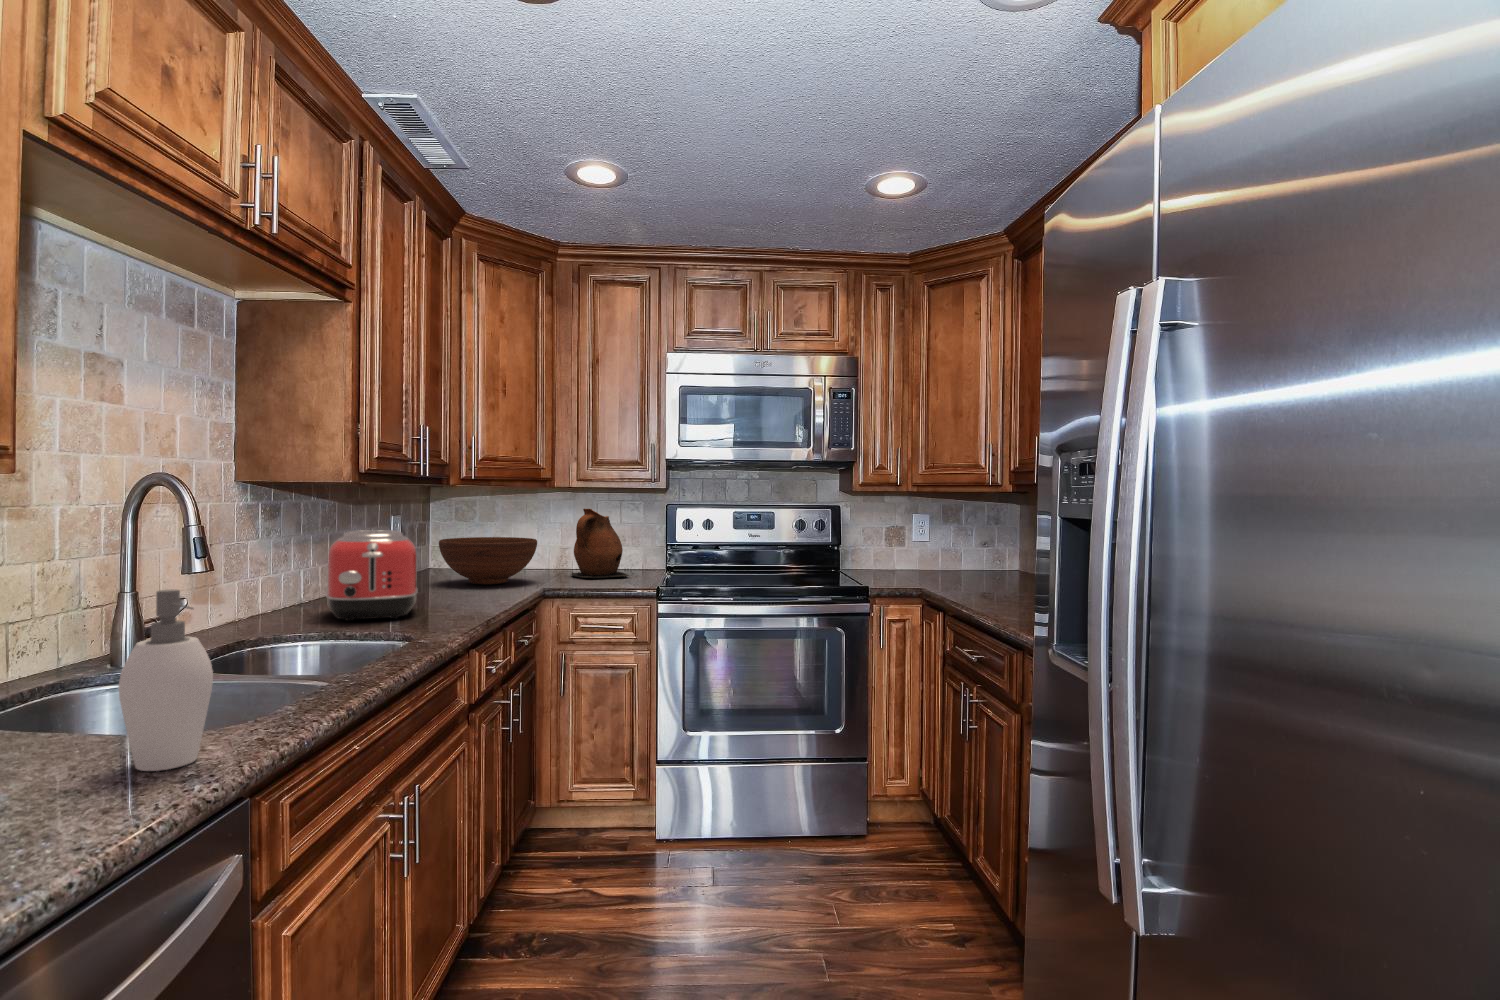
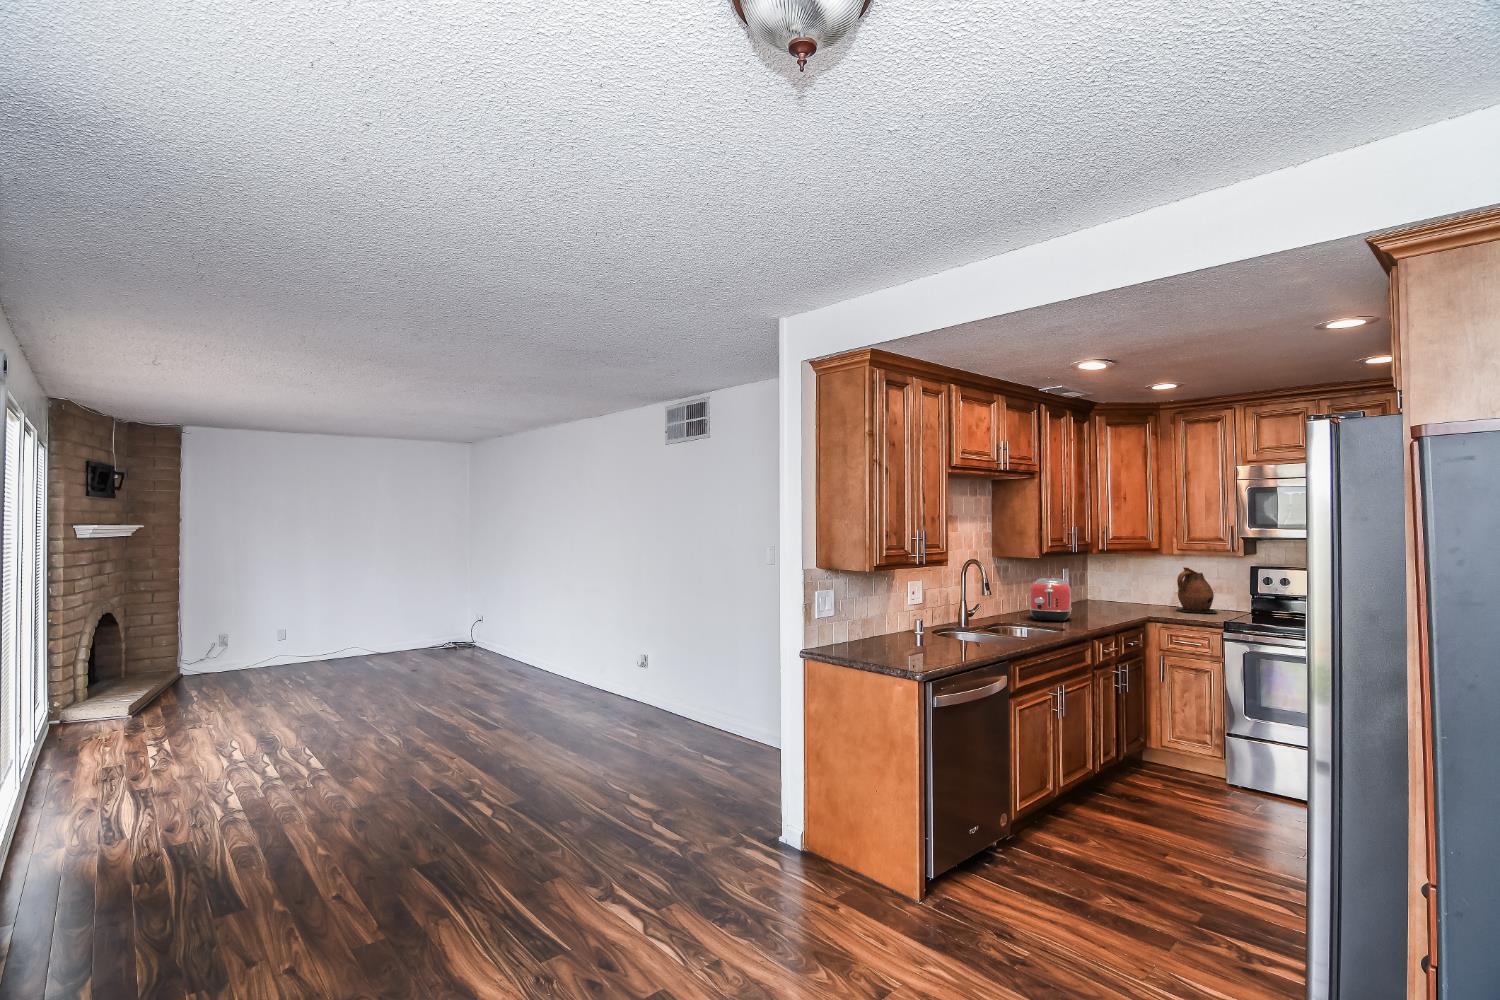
fruit bowl: present [439,537,537,585] -> none [1089,582,1149,611]
soap dispenser: present [119,589,213,771] -> none [975,600,997,650]

